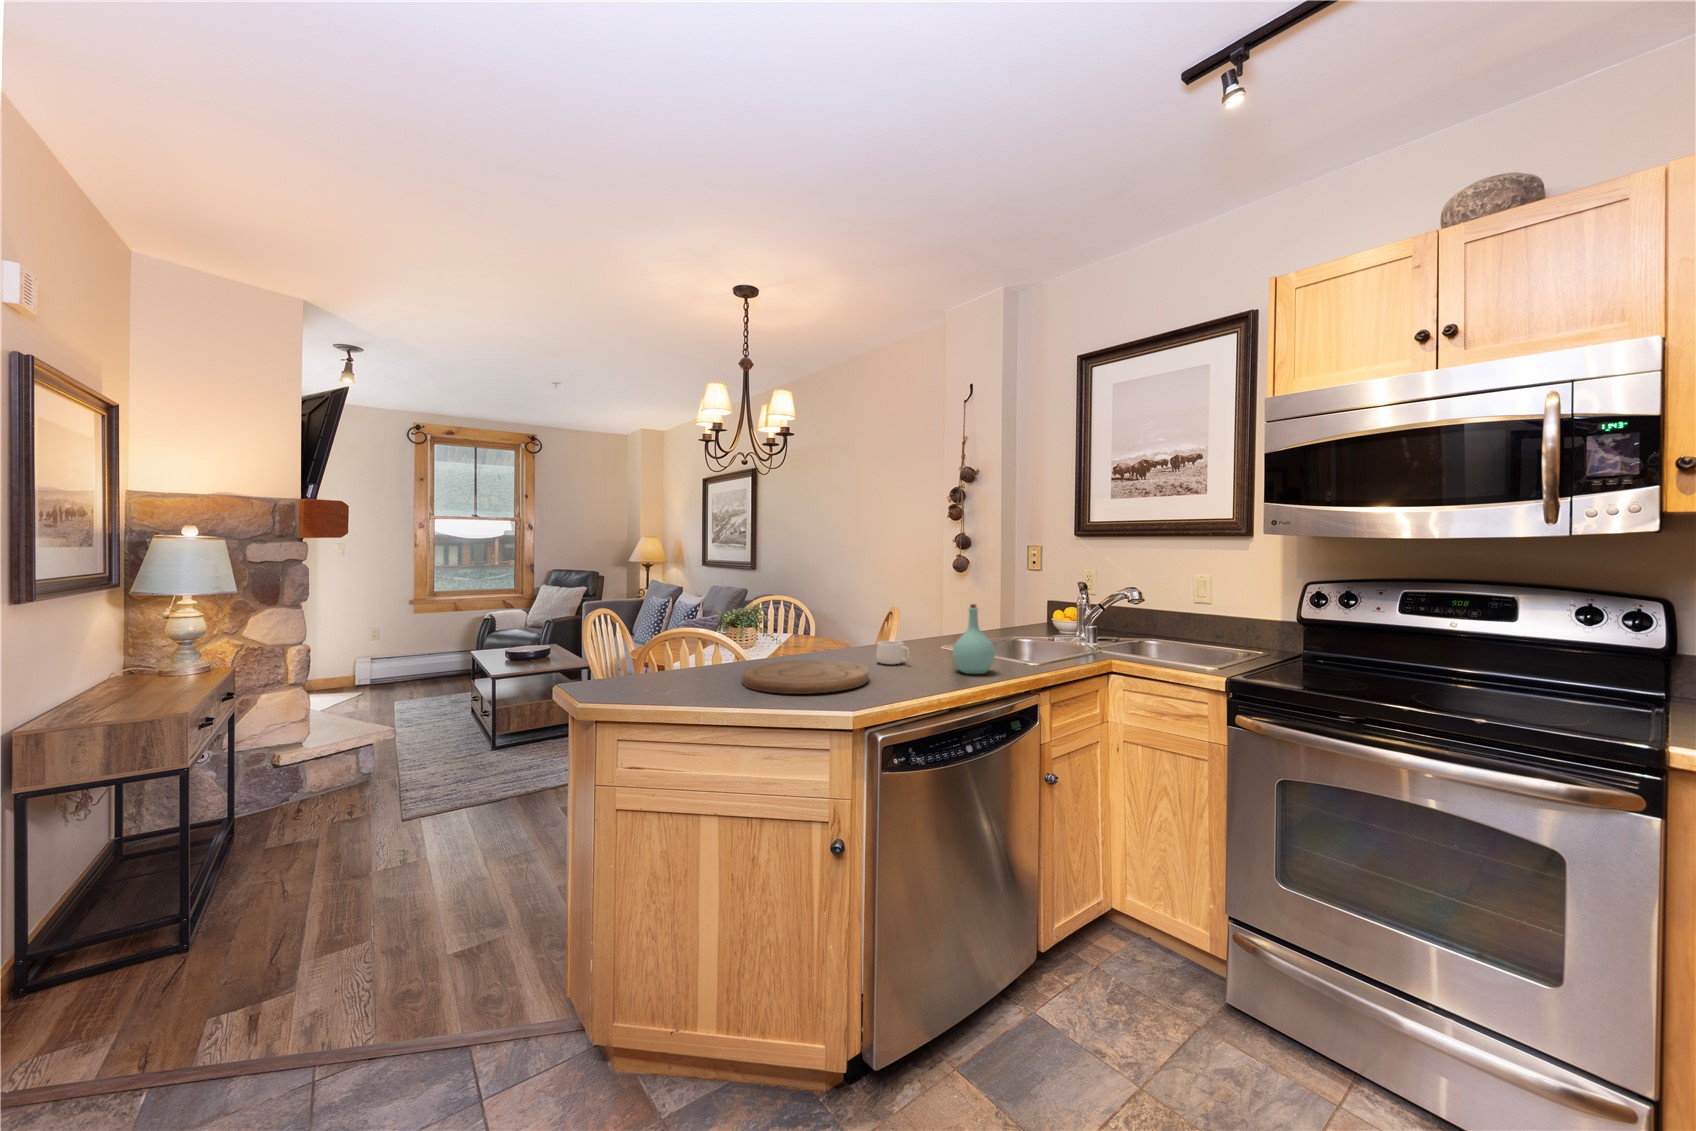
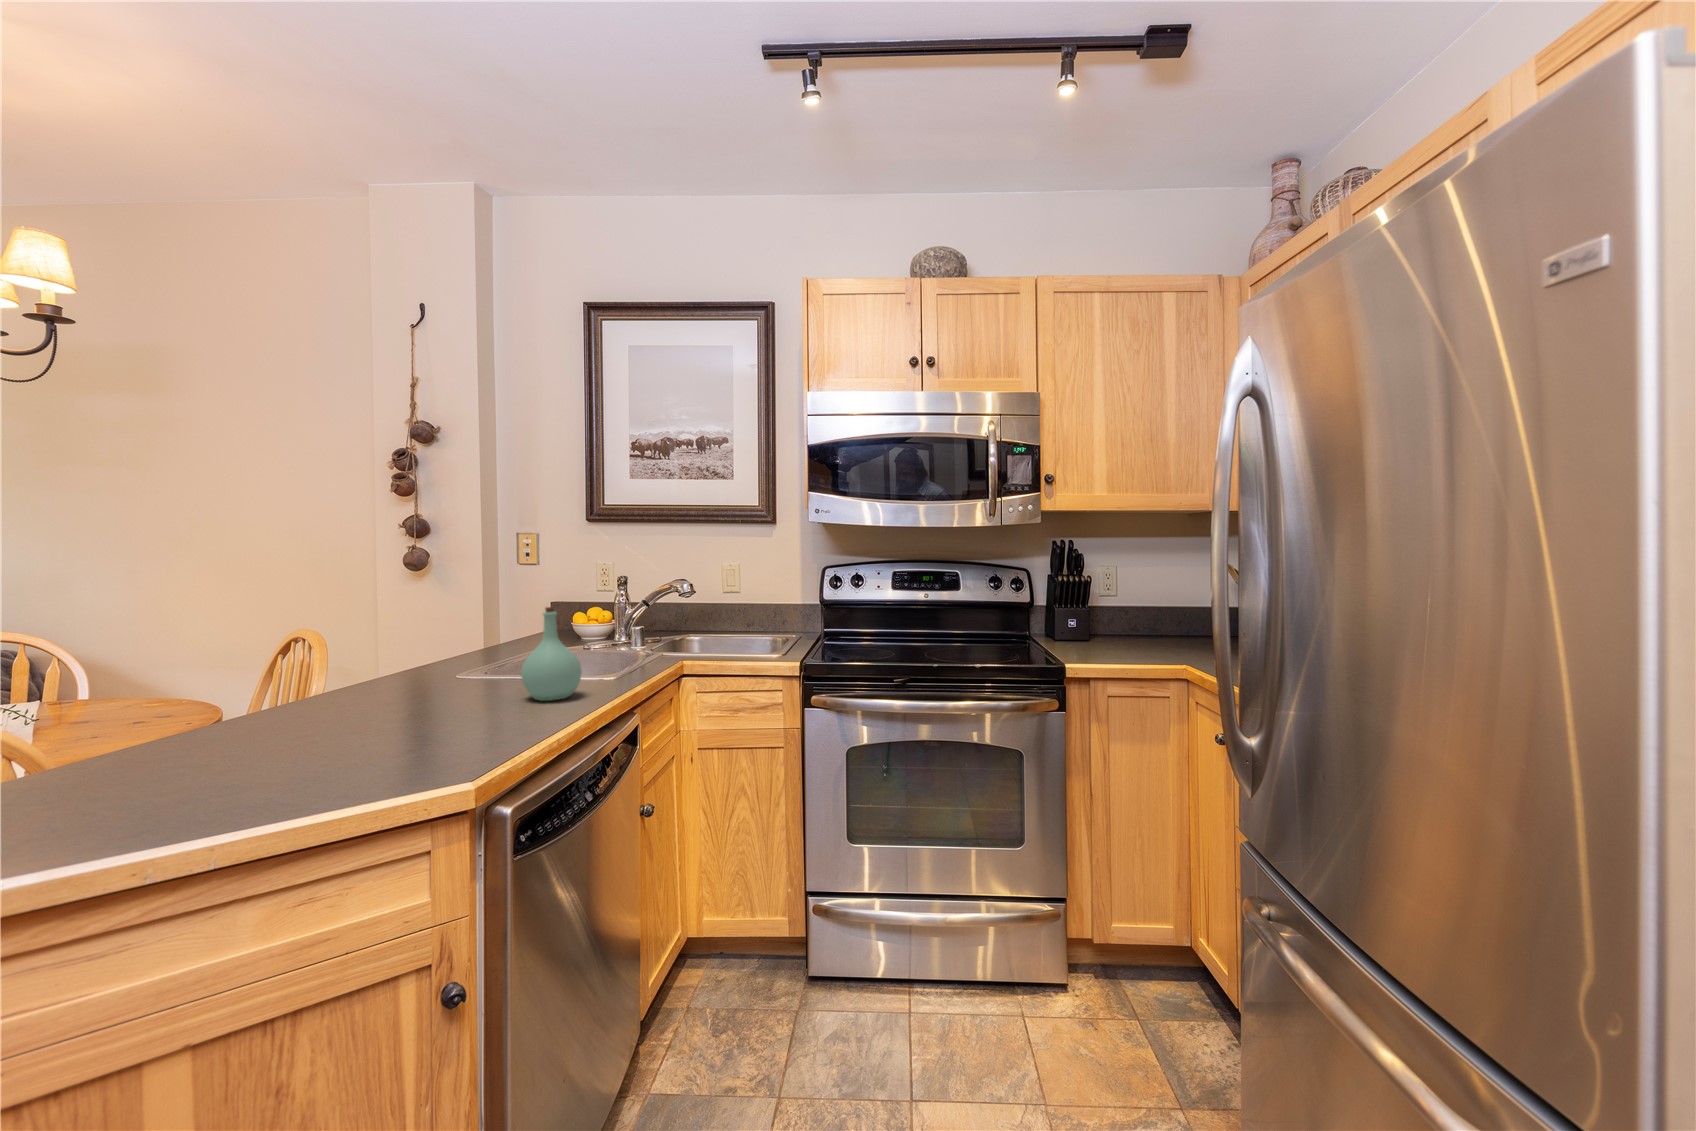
mug: present [876,641,909,665] -> none [385,672,448,709]
cutting board: present [742,660,869,694] -> none [144,714,423,797]

